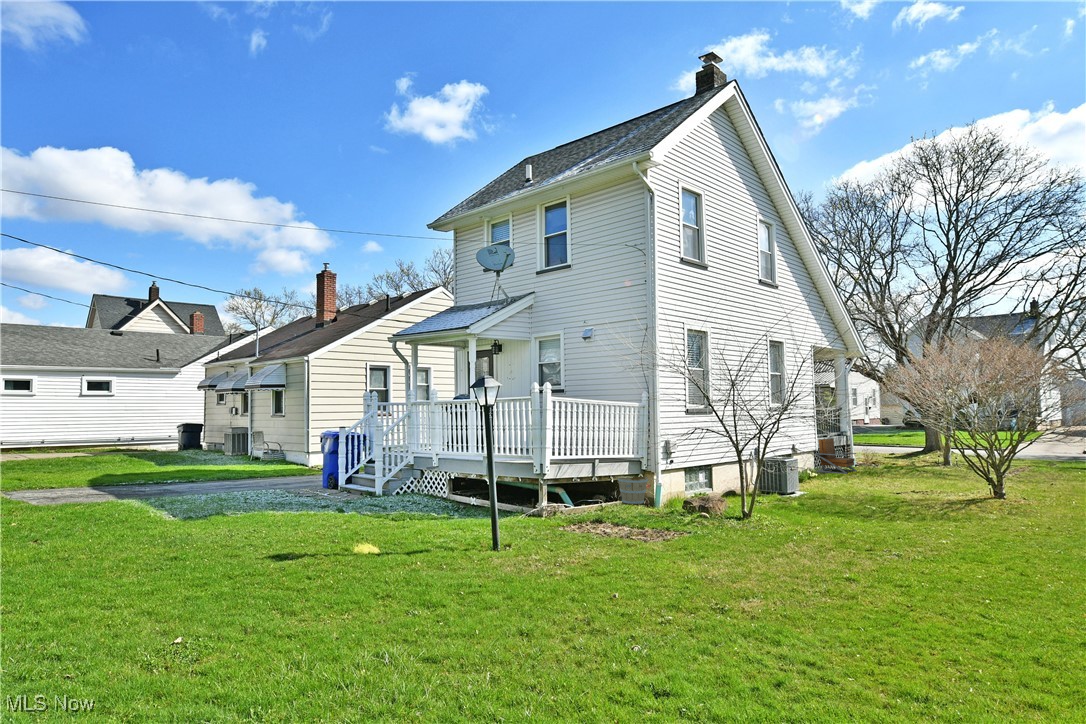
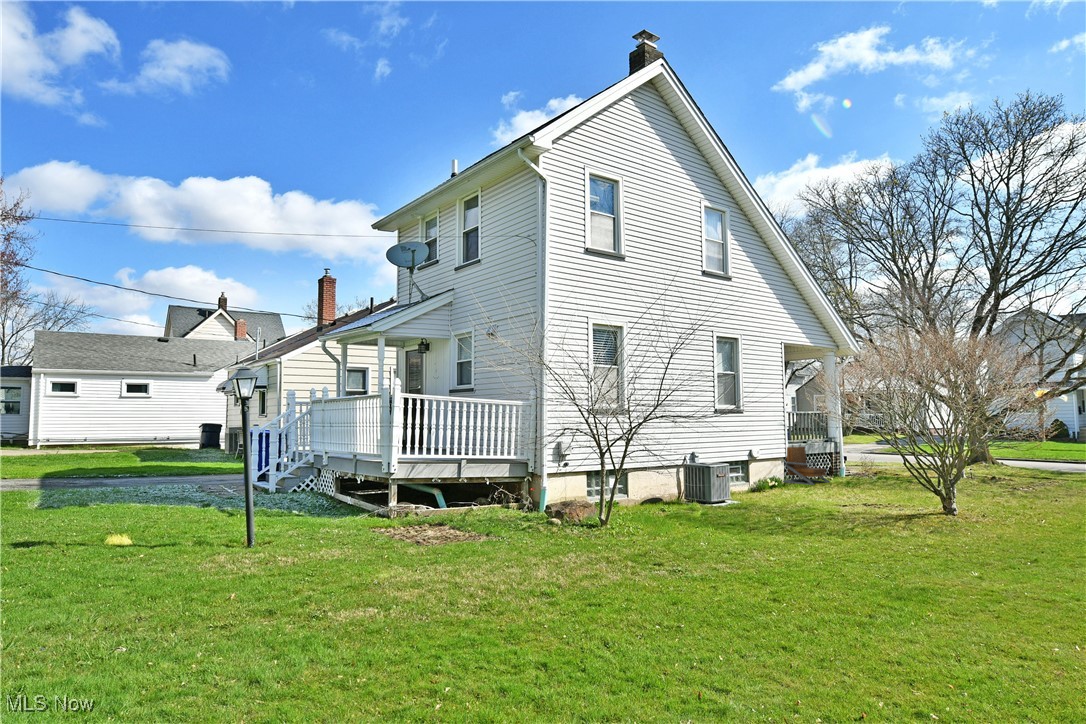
wooden bucket: present [618,476,648,504] -> none [501,478,533,510]

